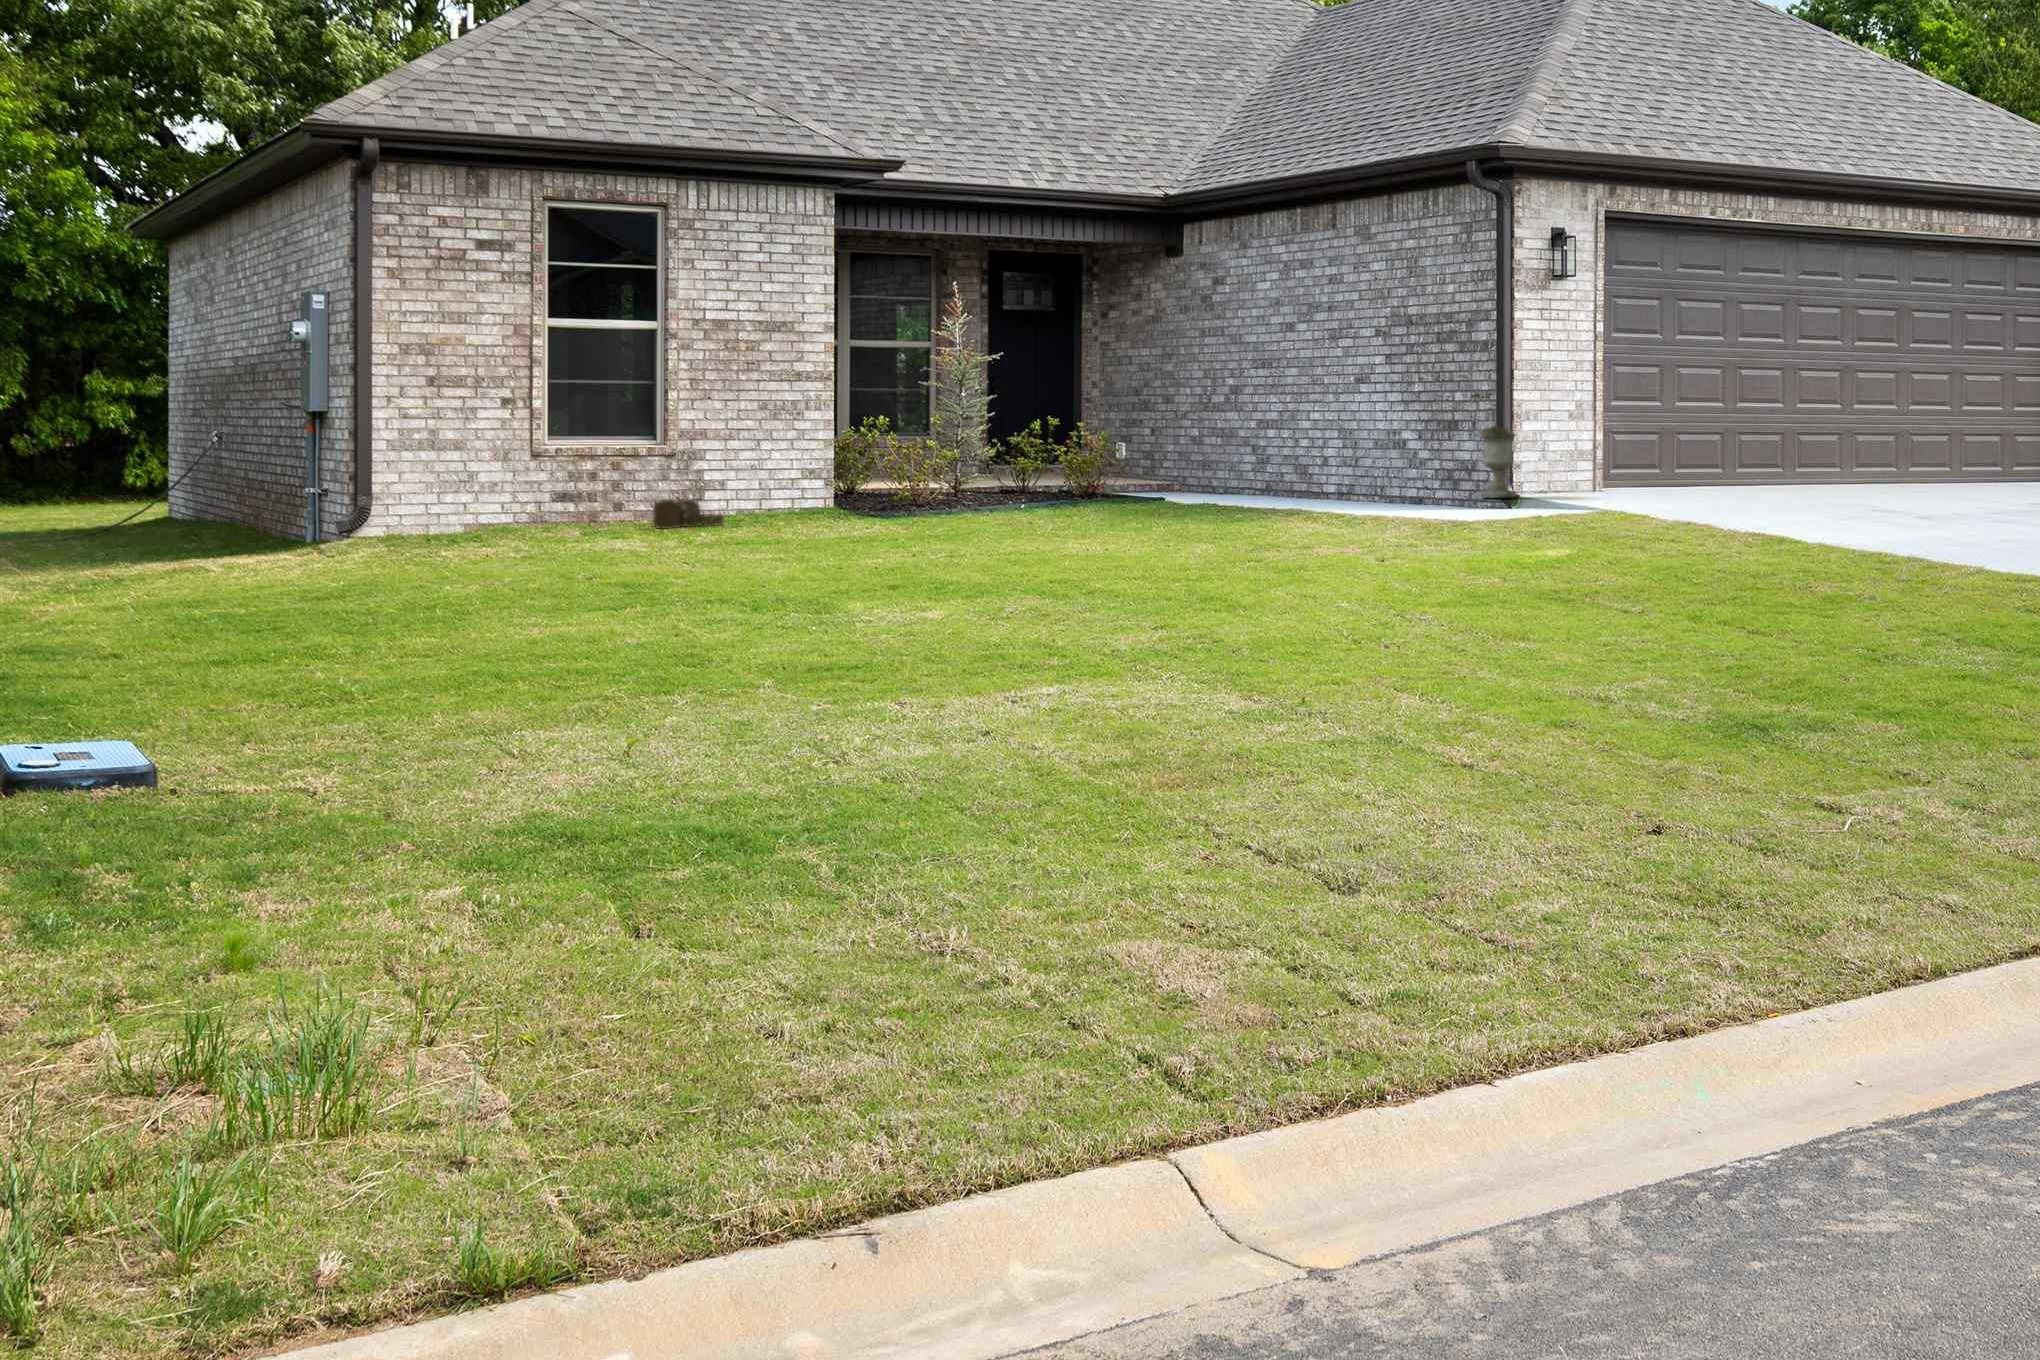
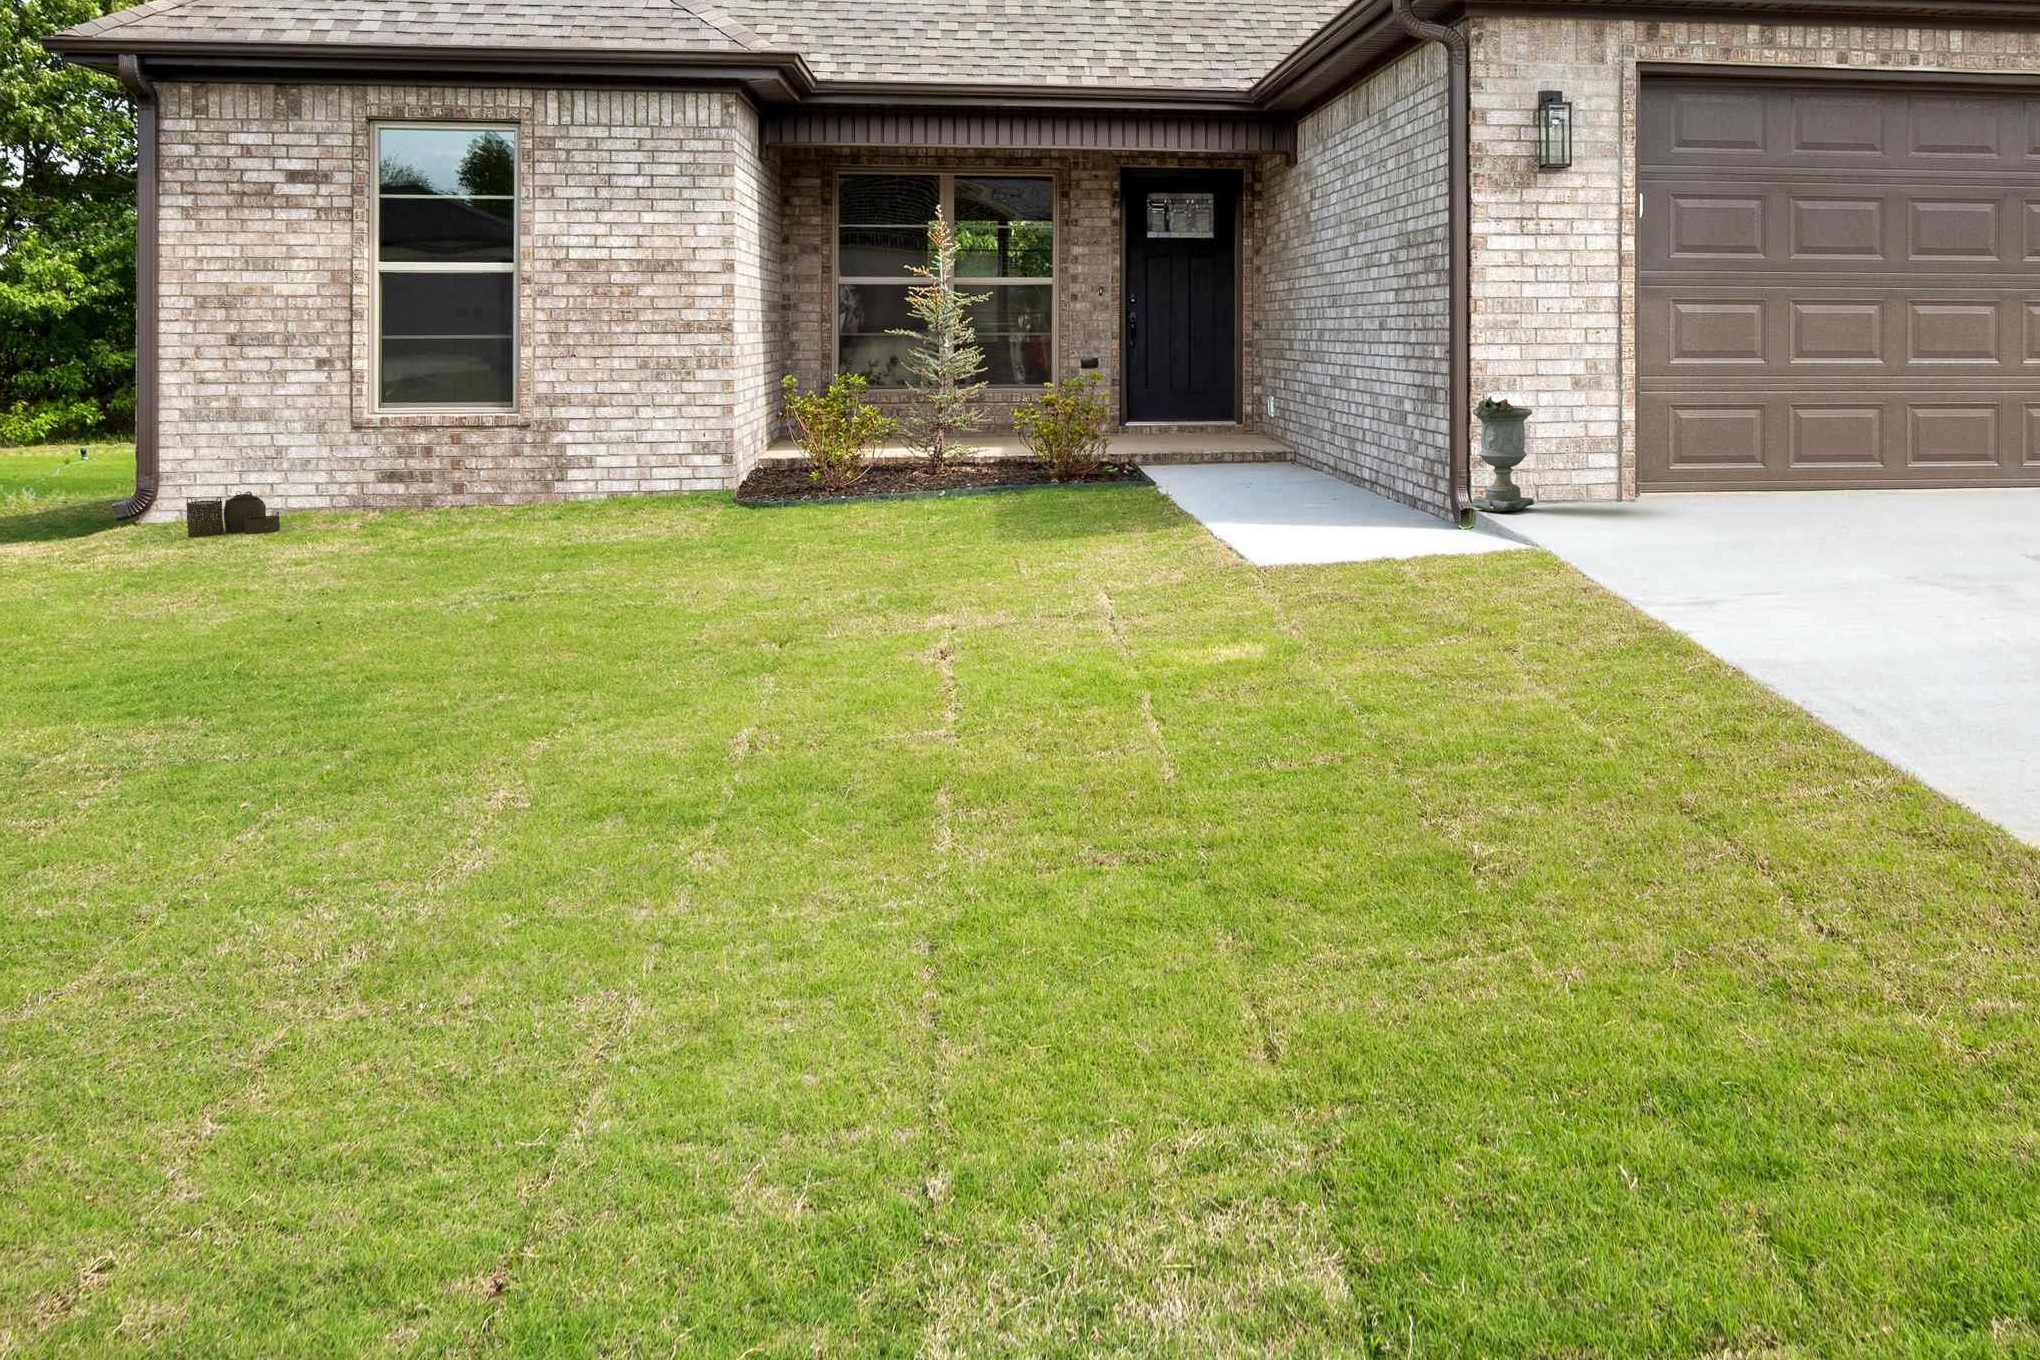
woven basket: present [653,497,724,529] -> present [186,491,280,537]

